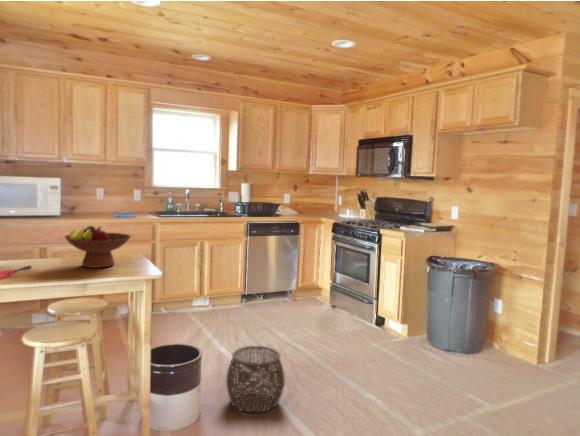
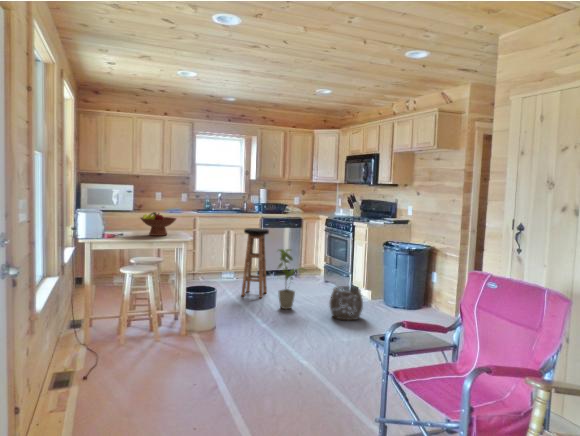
bar stool: none [227,240,266,342] -> present [242,228,269,298]
house plant: none [286,274,333,365] -> present [278,249,304,309]
woven basket: present [226,346,284,413] -> present [330,286,363,321]

